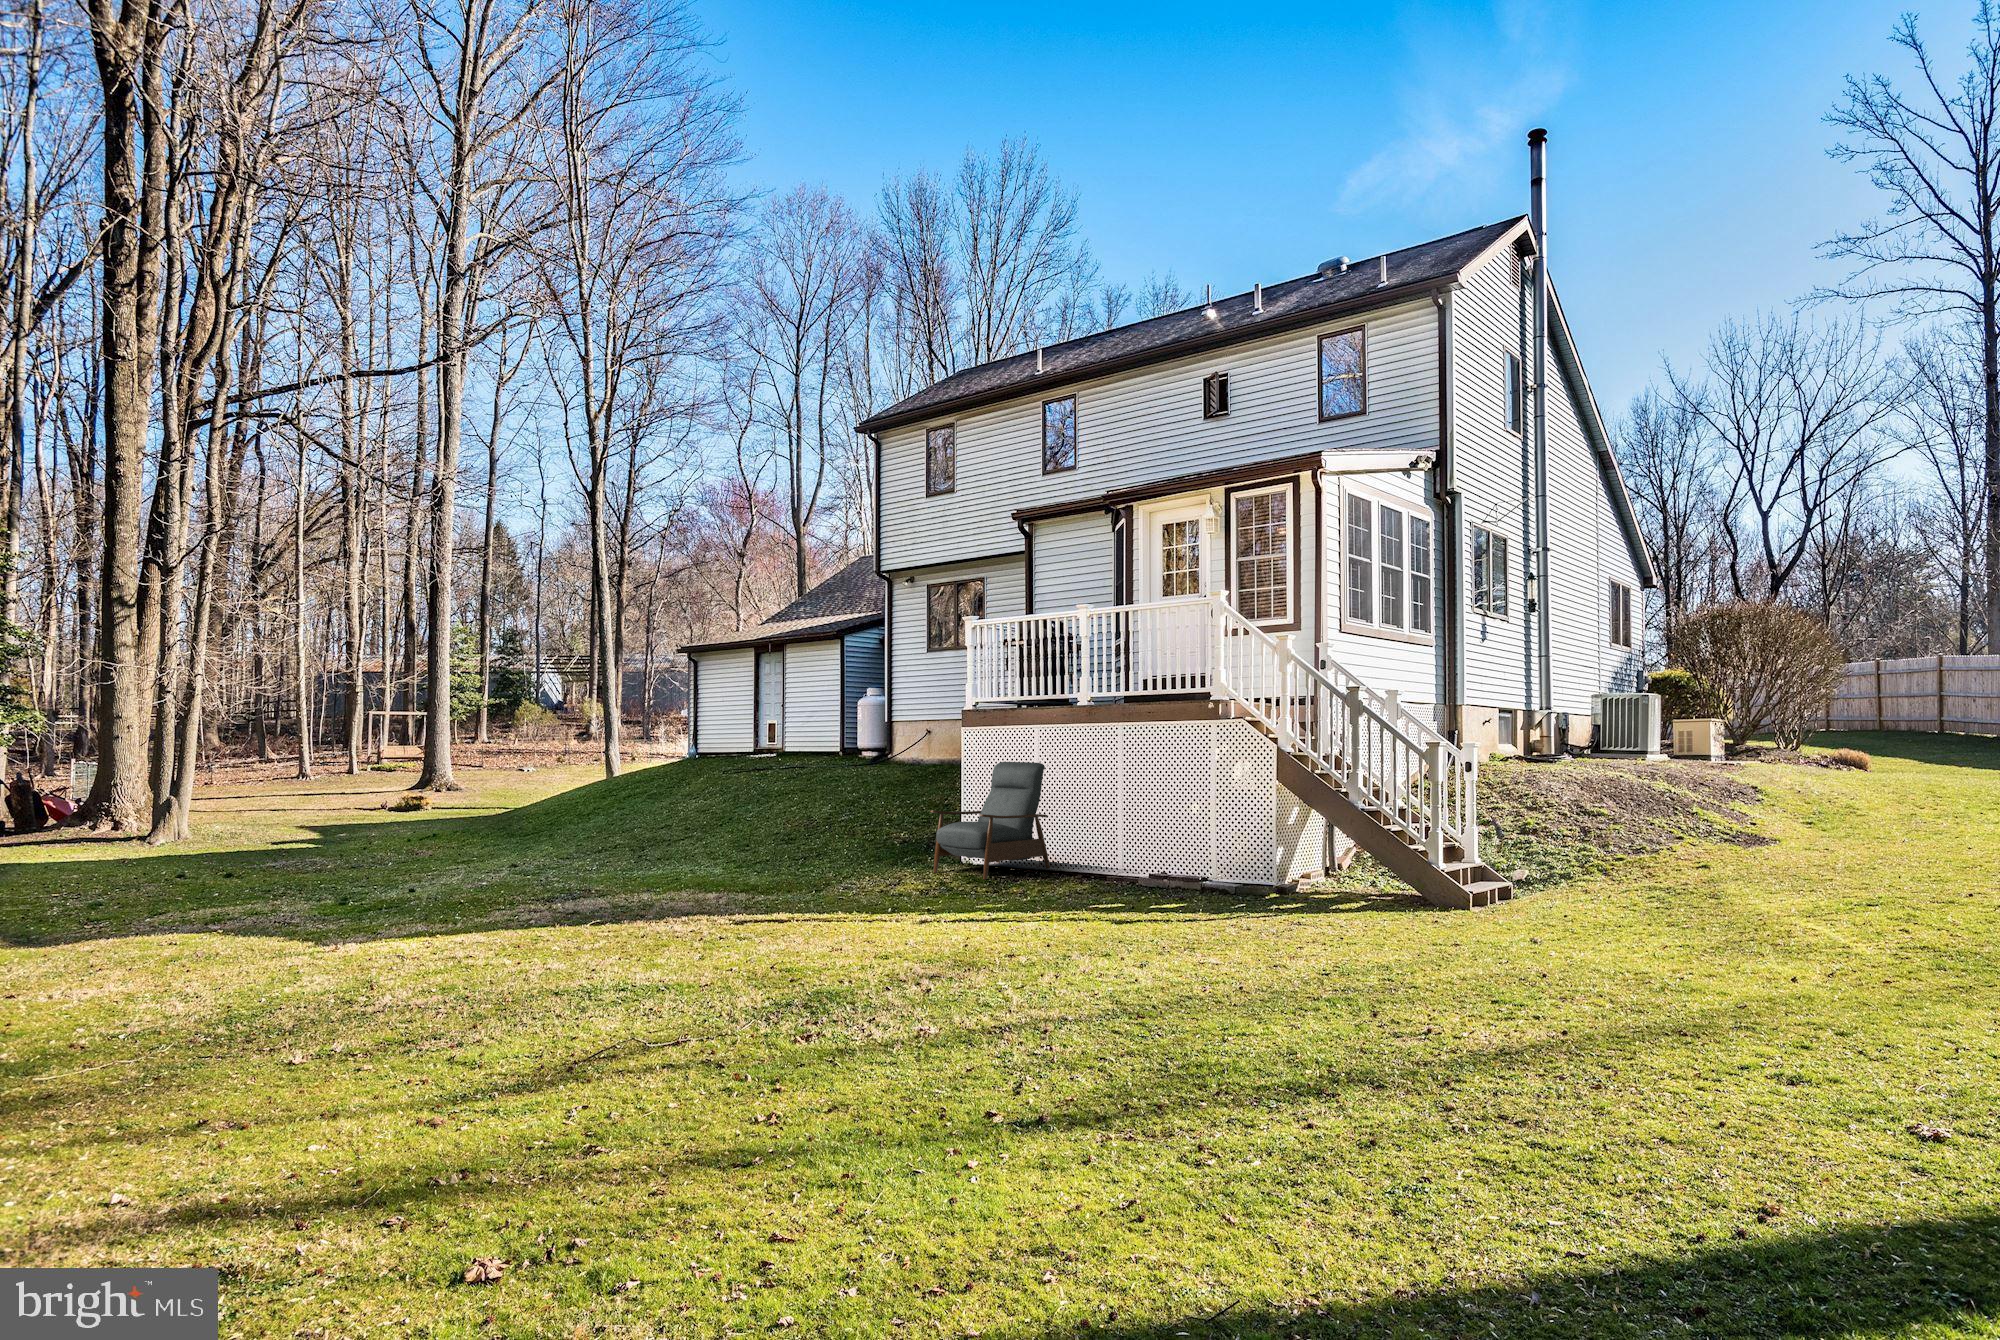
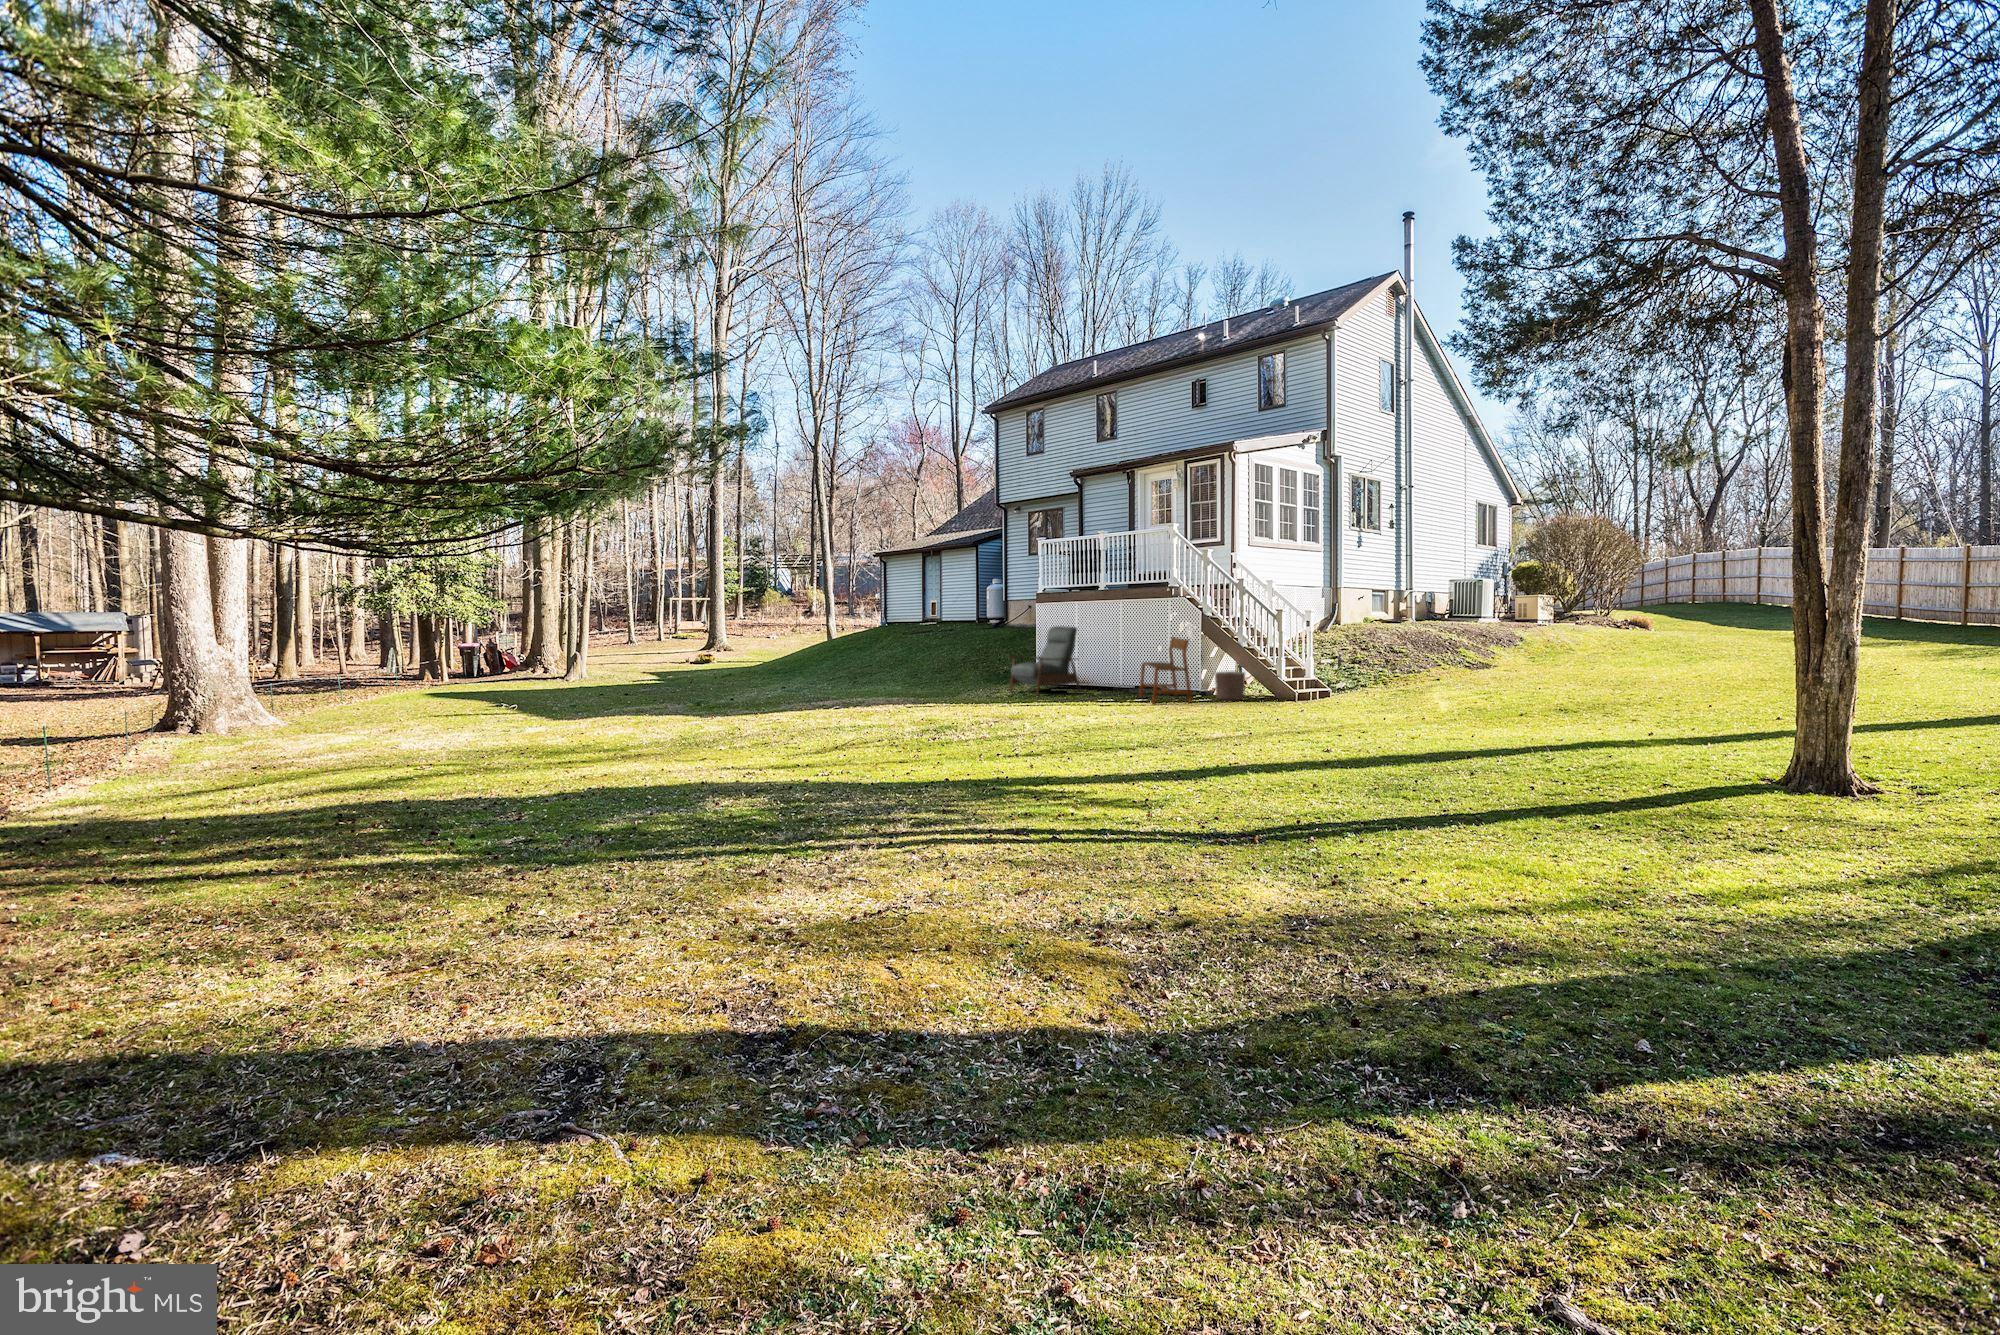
bench: none [1160,781,1264,899] -> present [1139,637,1192,704]
planter: none [1293,840,1344,890] -> present [1215,671,1245,700]

